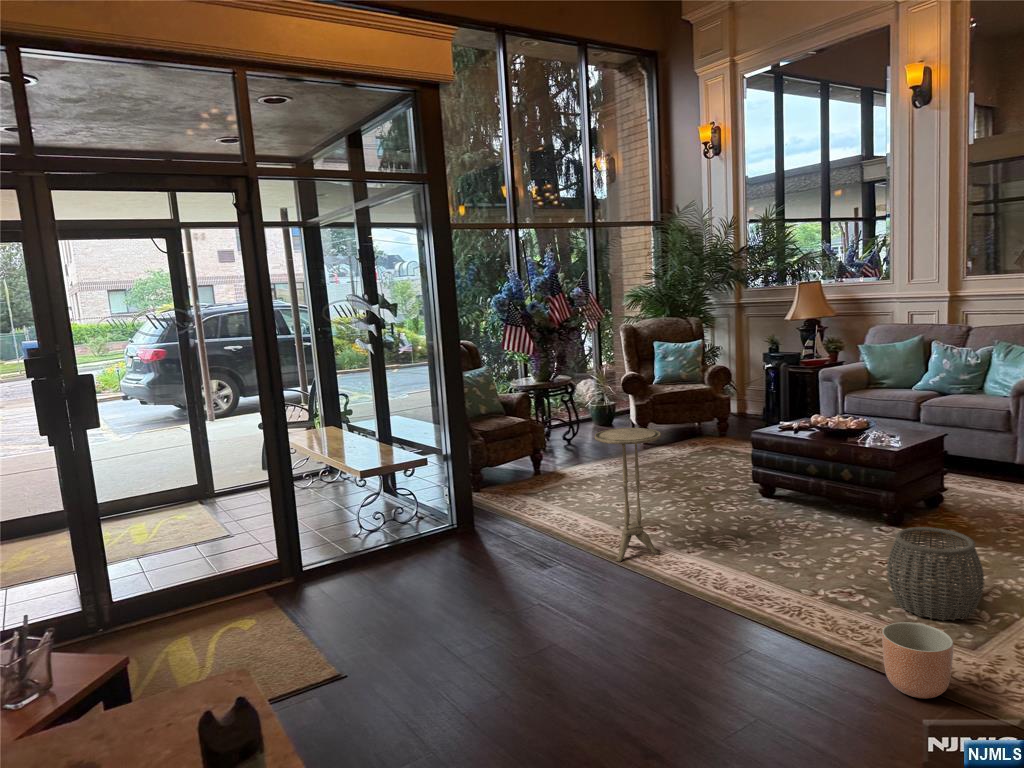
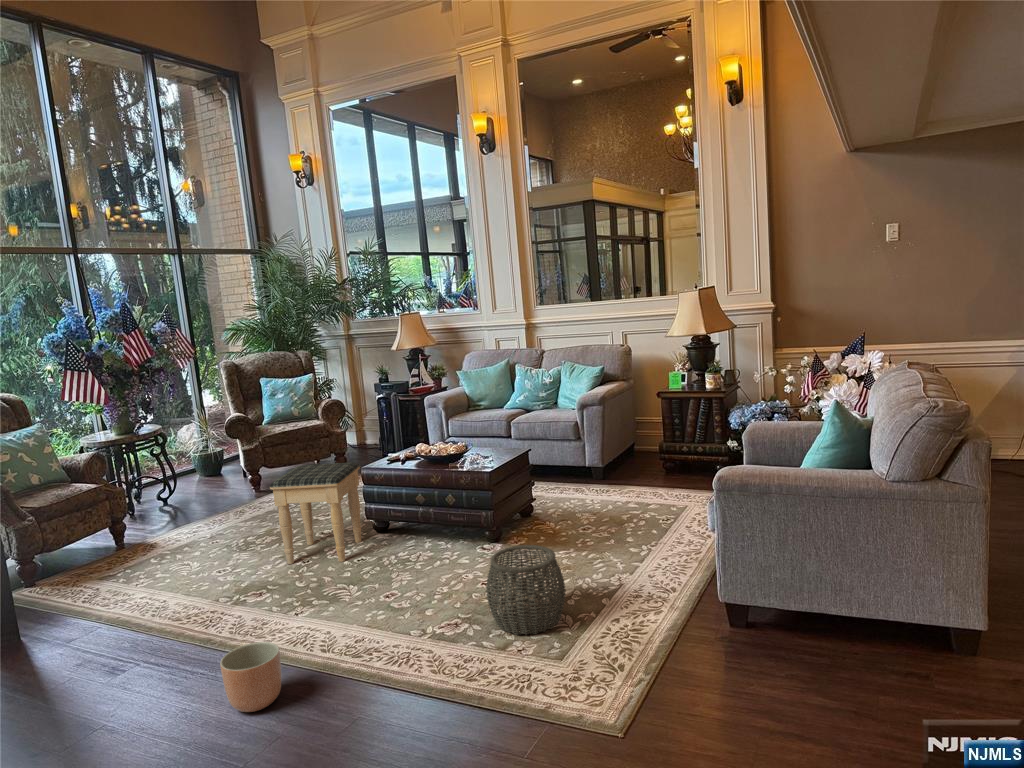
footstool: none [668,422,752,516] -> present [270,462,361,564]
side table: present [595,428,661,562] -> none [171,484,264,645]
planter: present [882,622,953,699] -> present [220,642,282,712]

